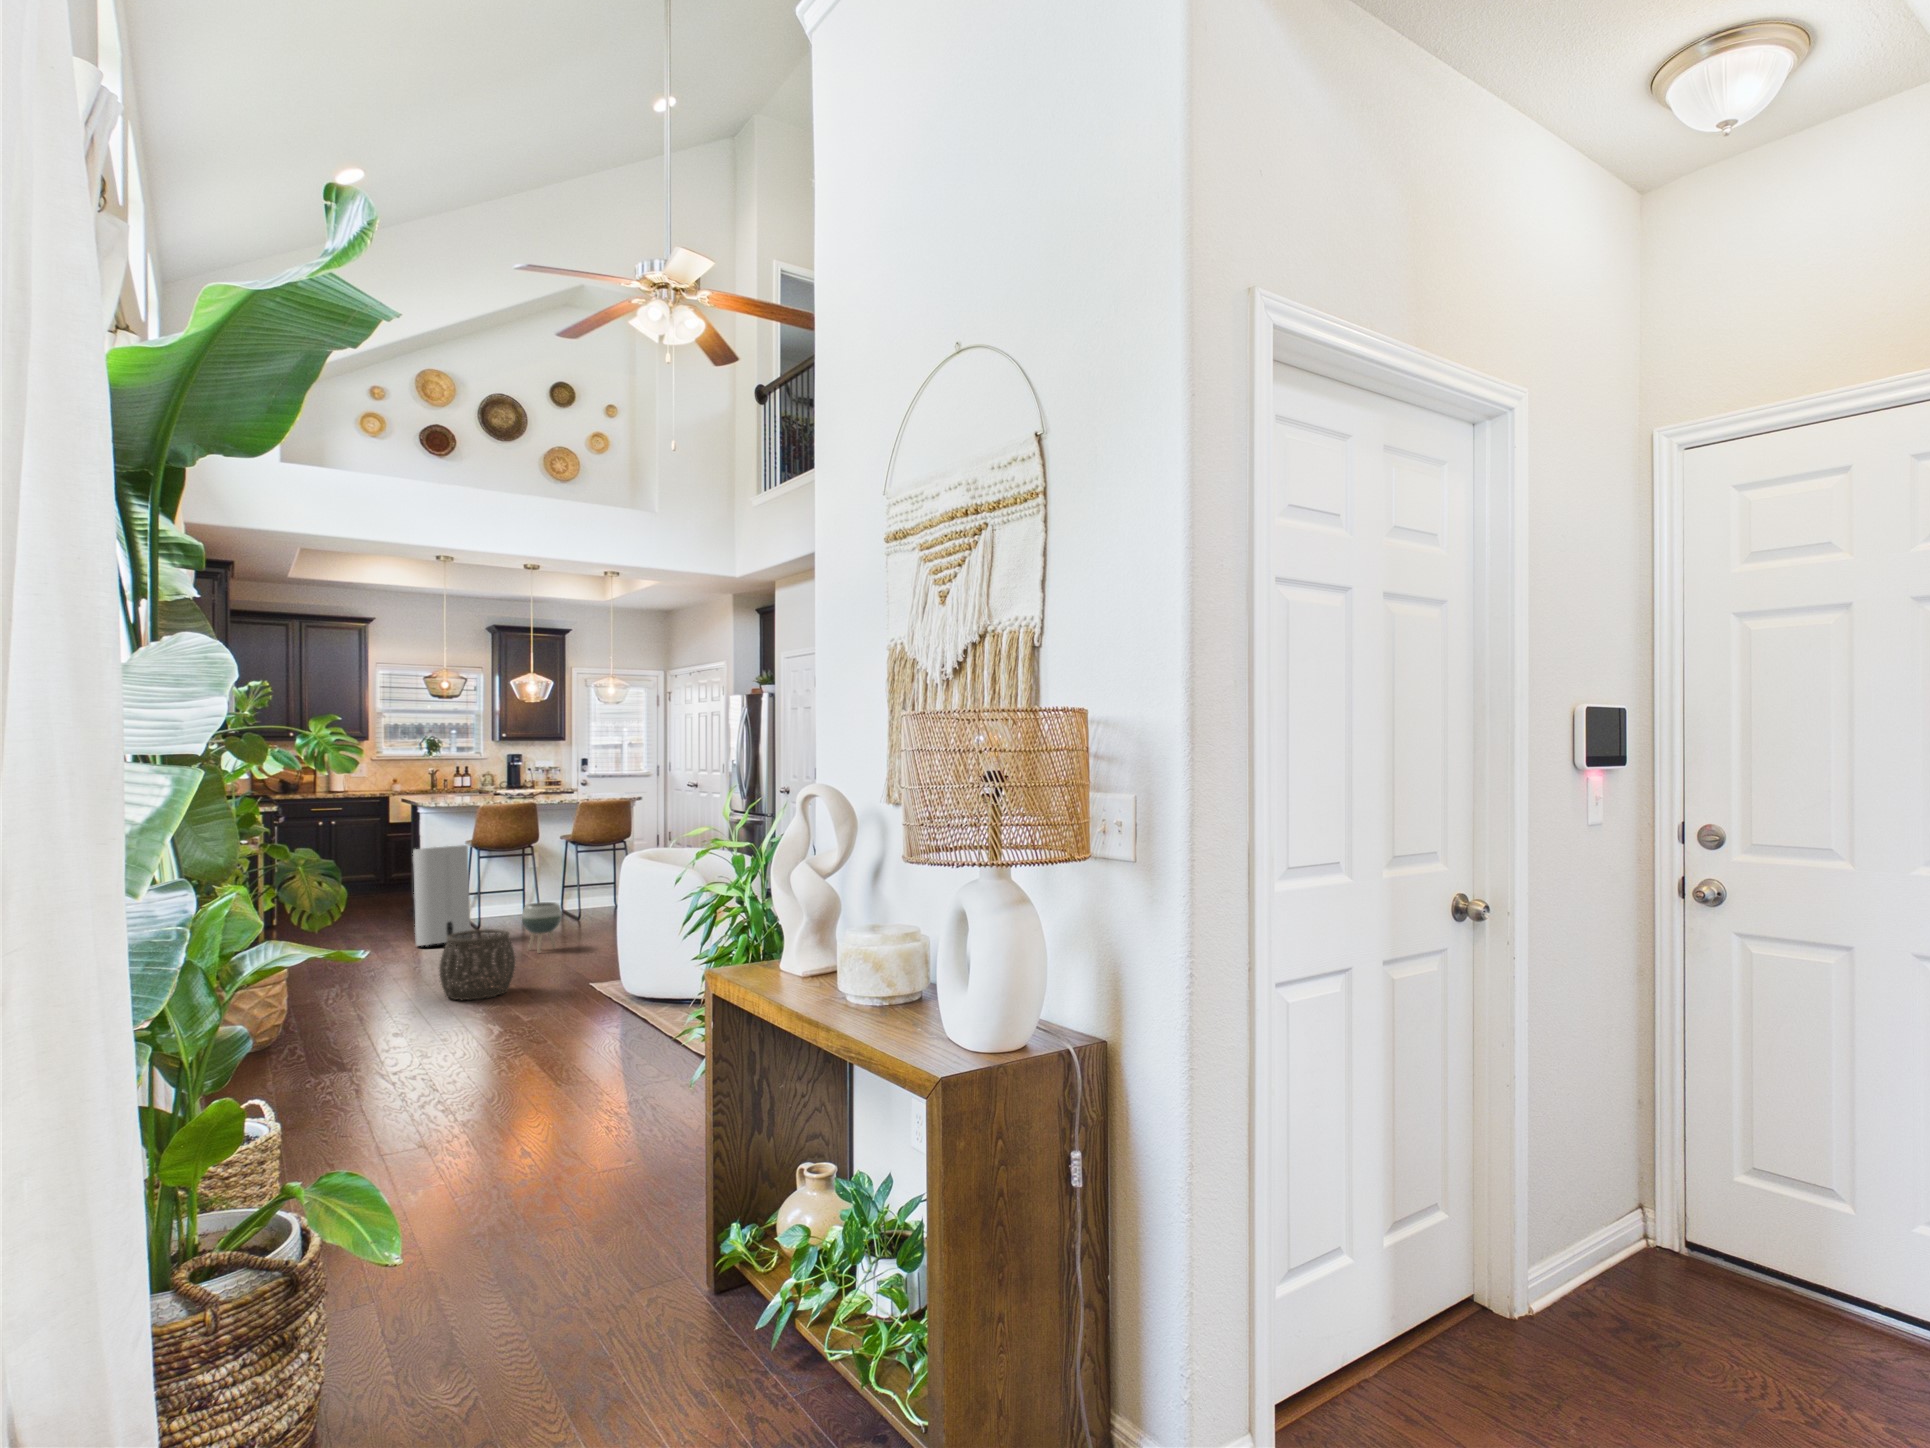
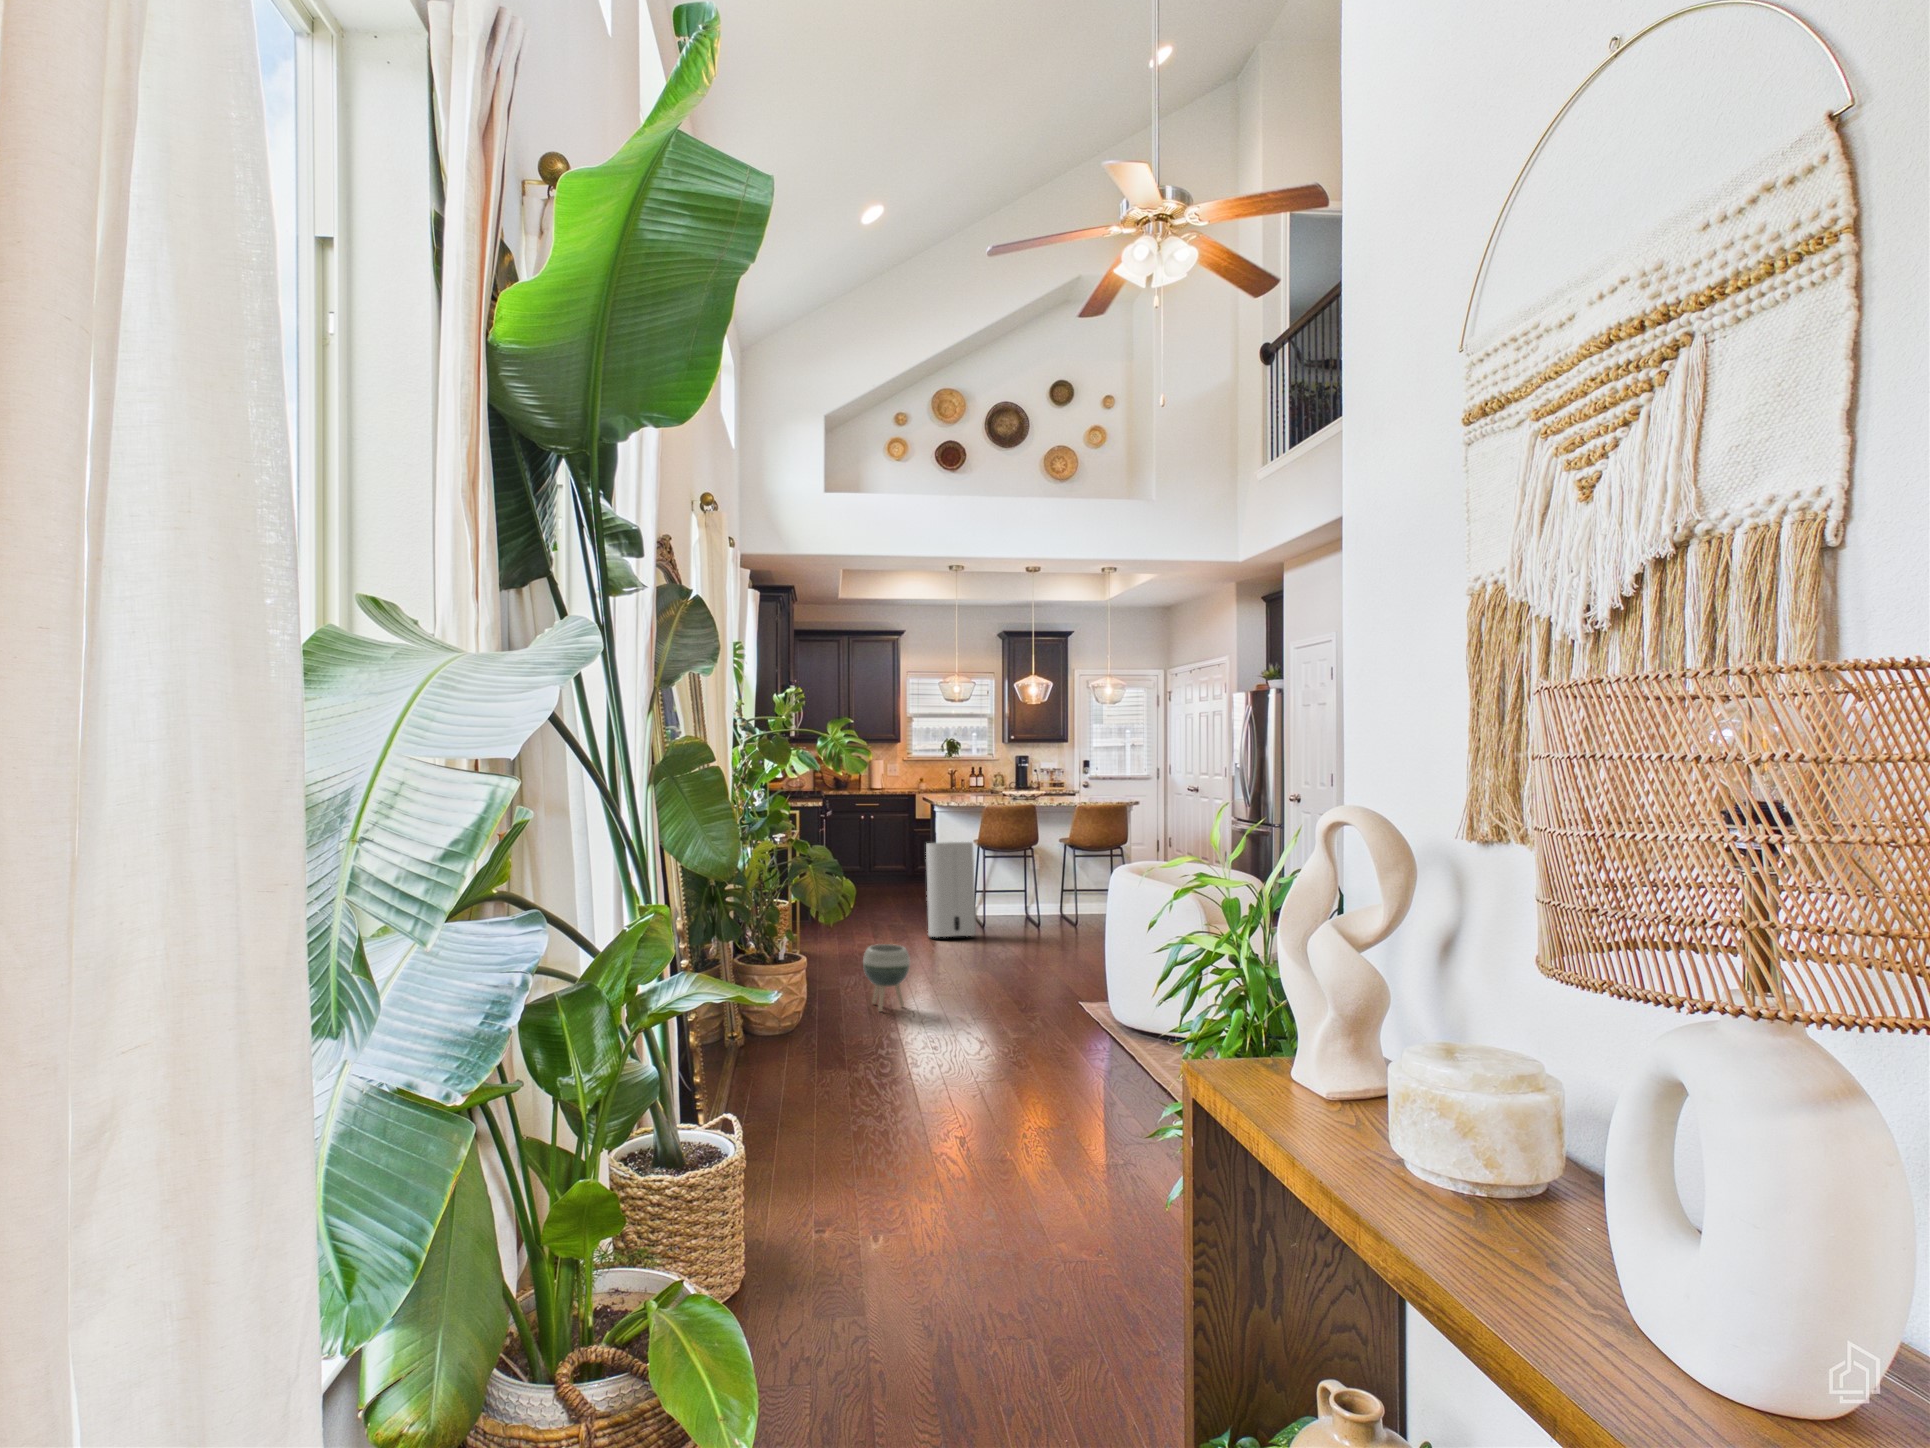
planter: present [522,902,562,953] -> present [863,944,910,1011]
woven basket: present [439,929,515,1000] -> none [937,931,1009,1004]

